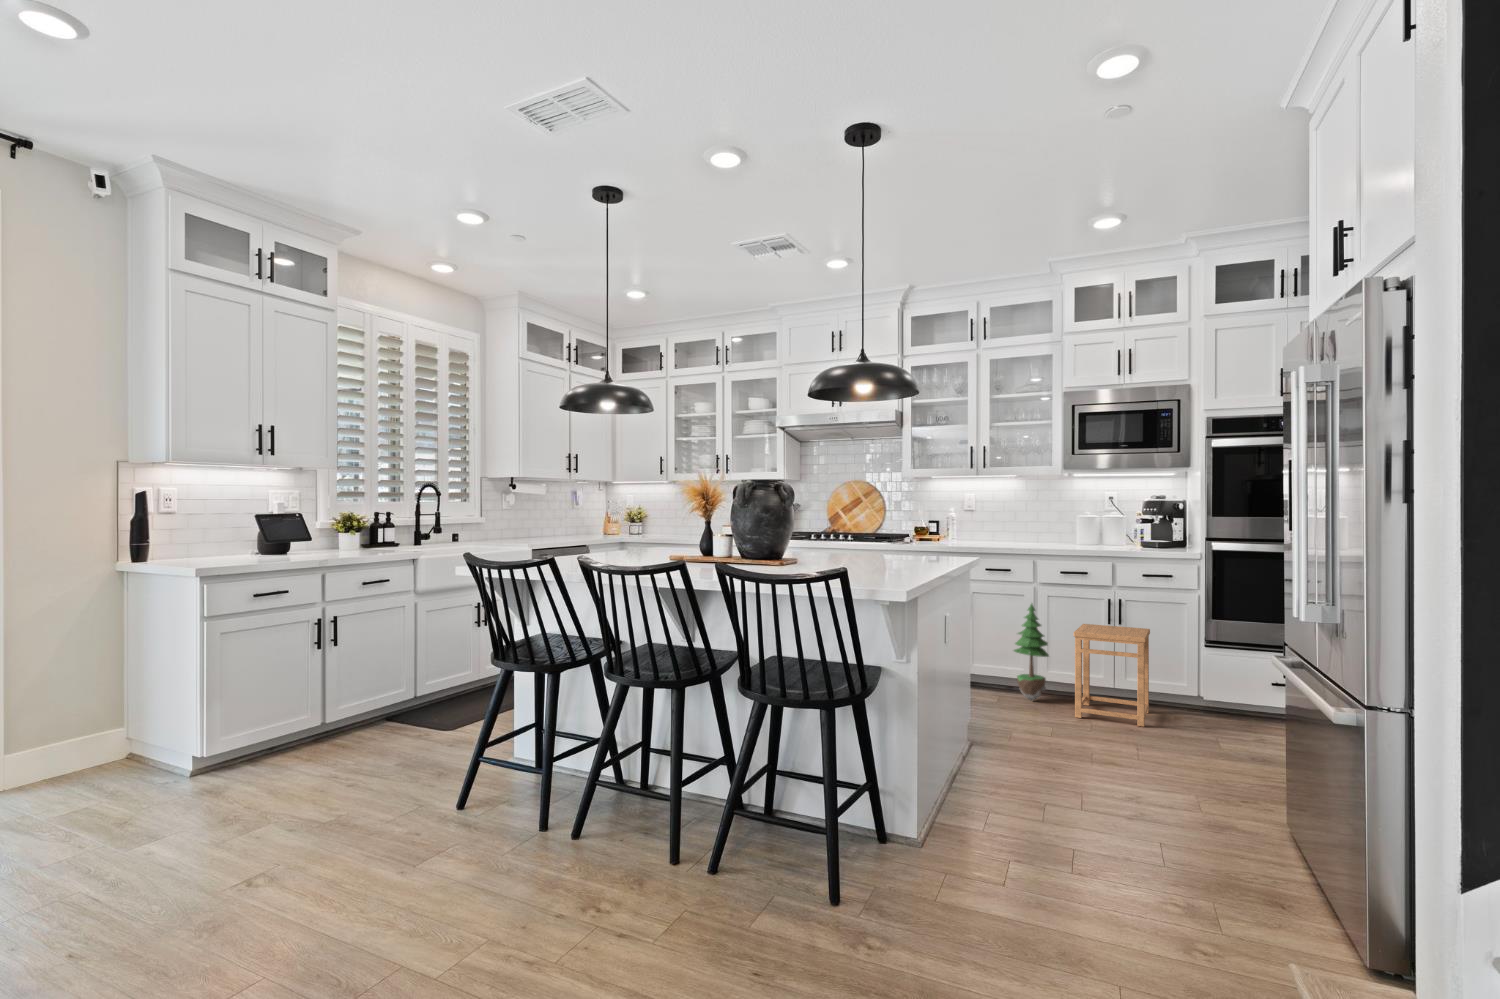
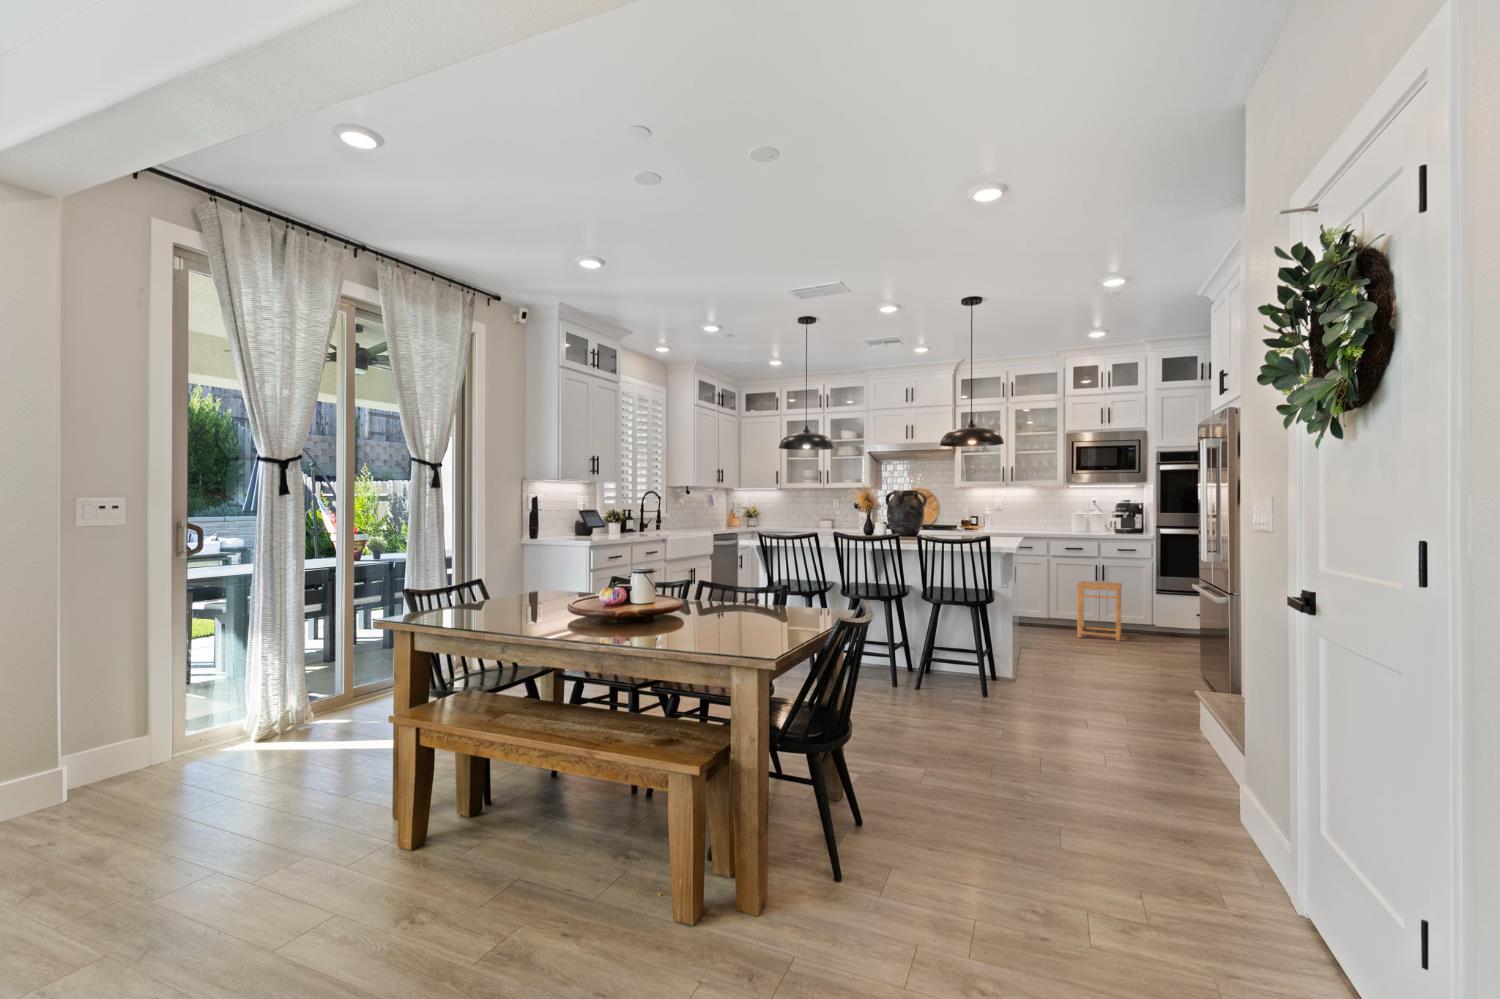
potted tree: present [1014,604,1049,700] -> none [1035,568,1059,631]

